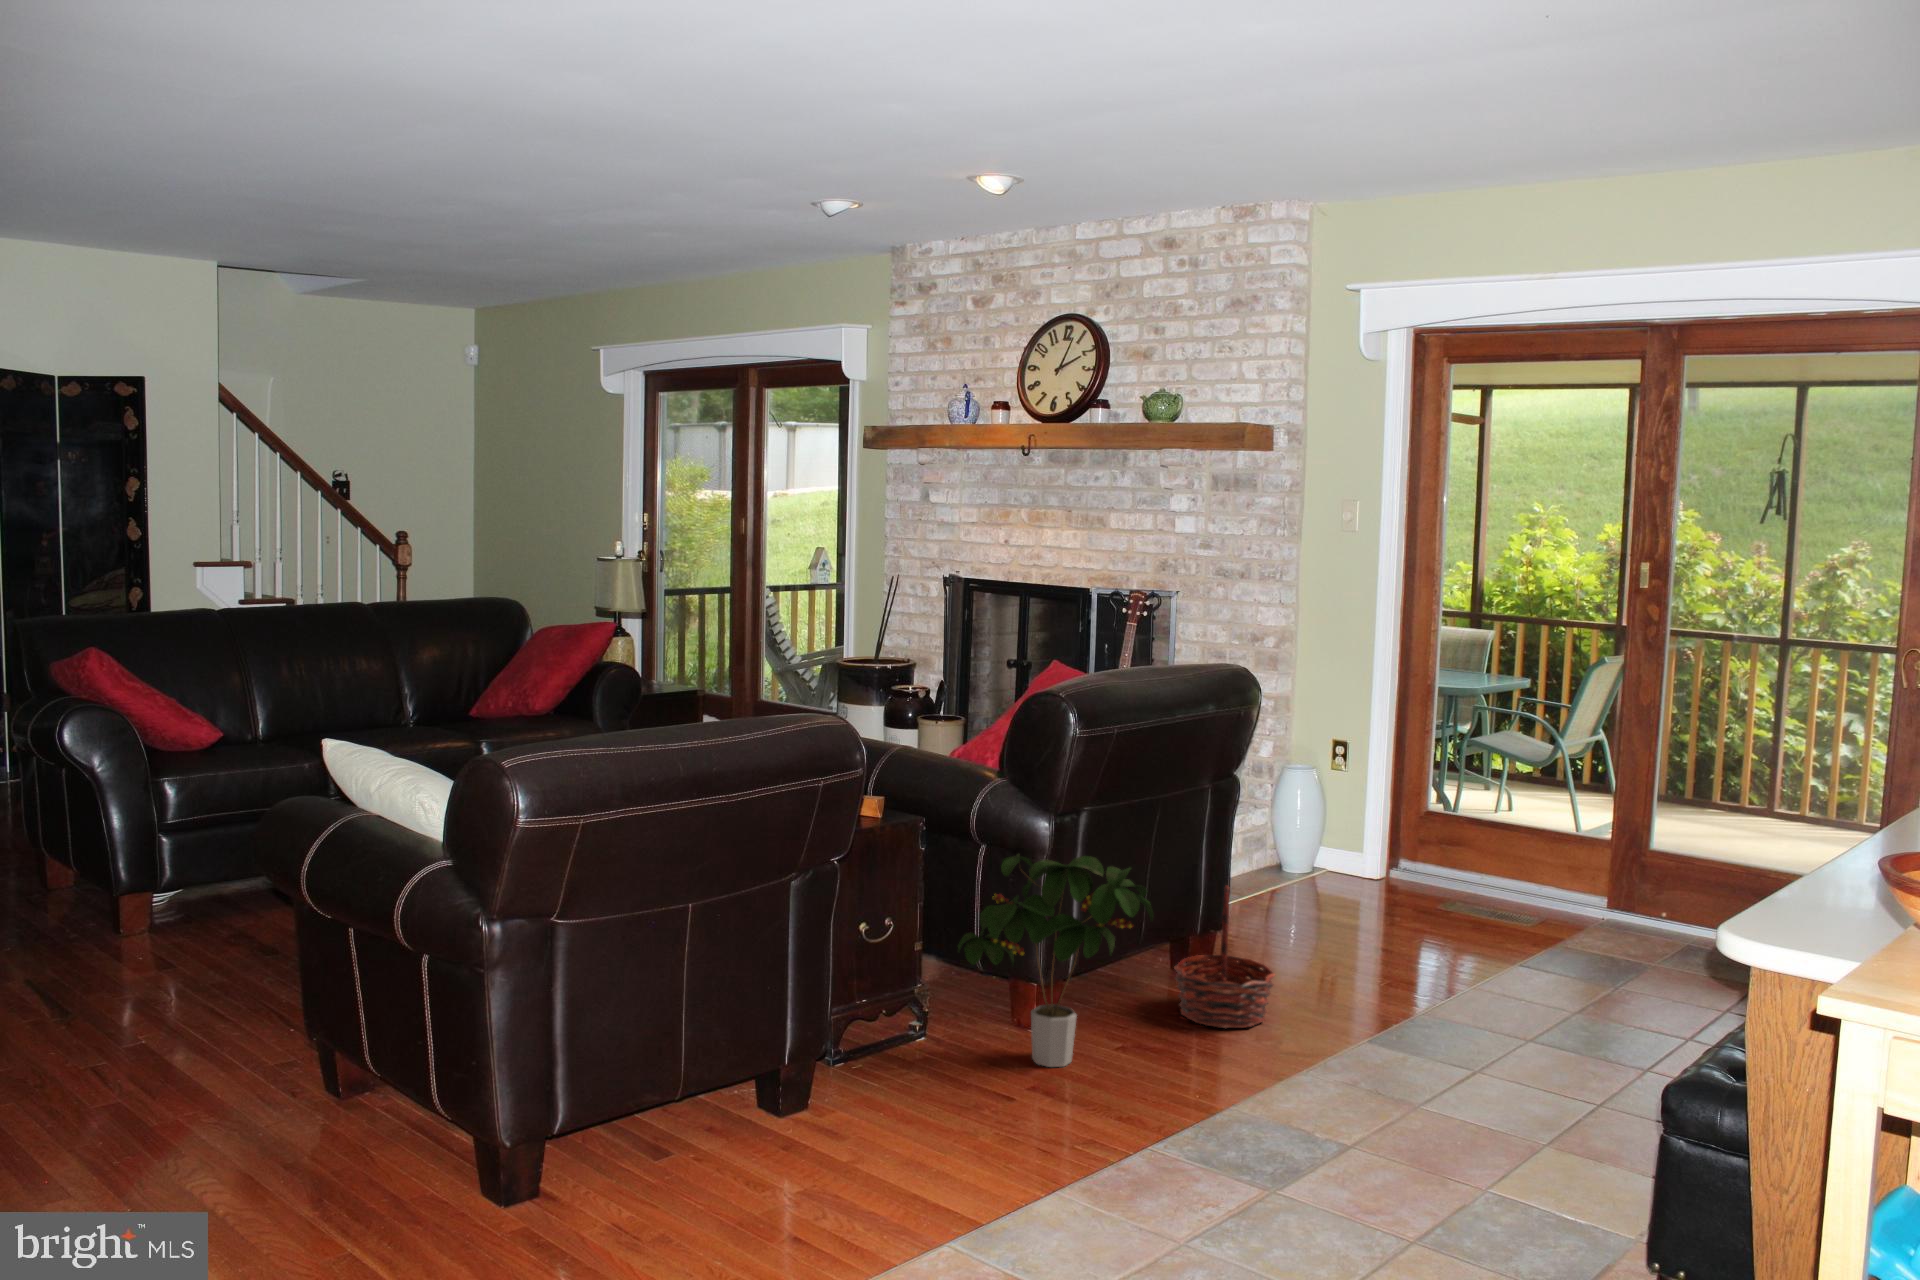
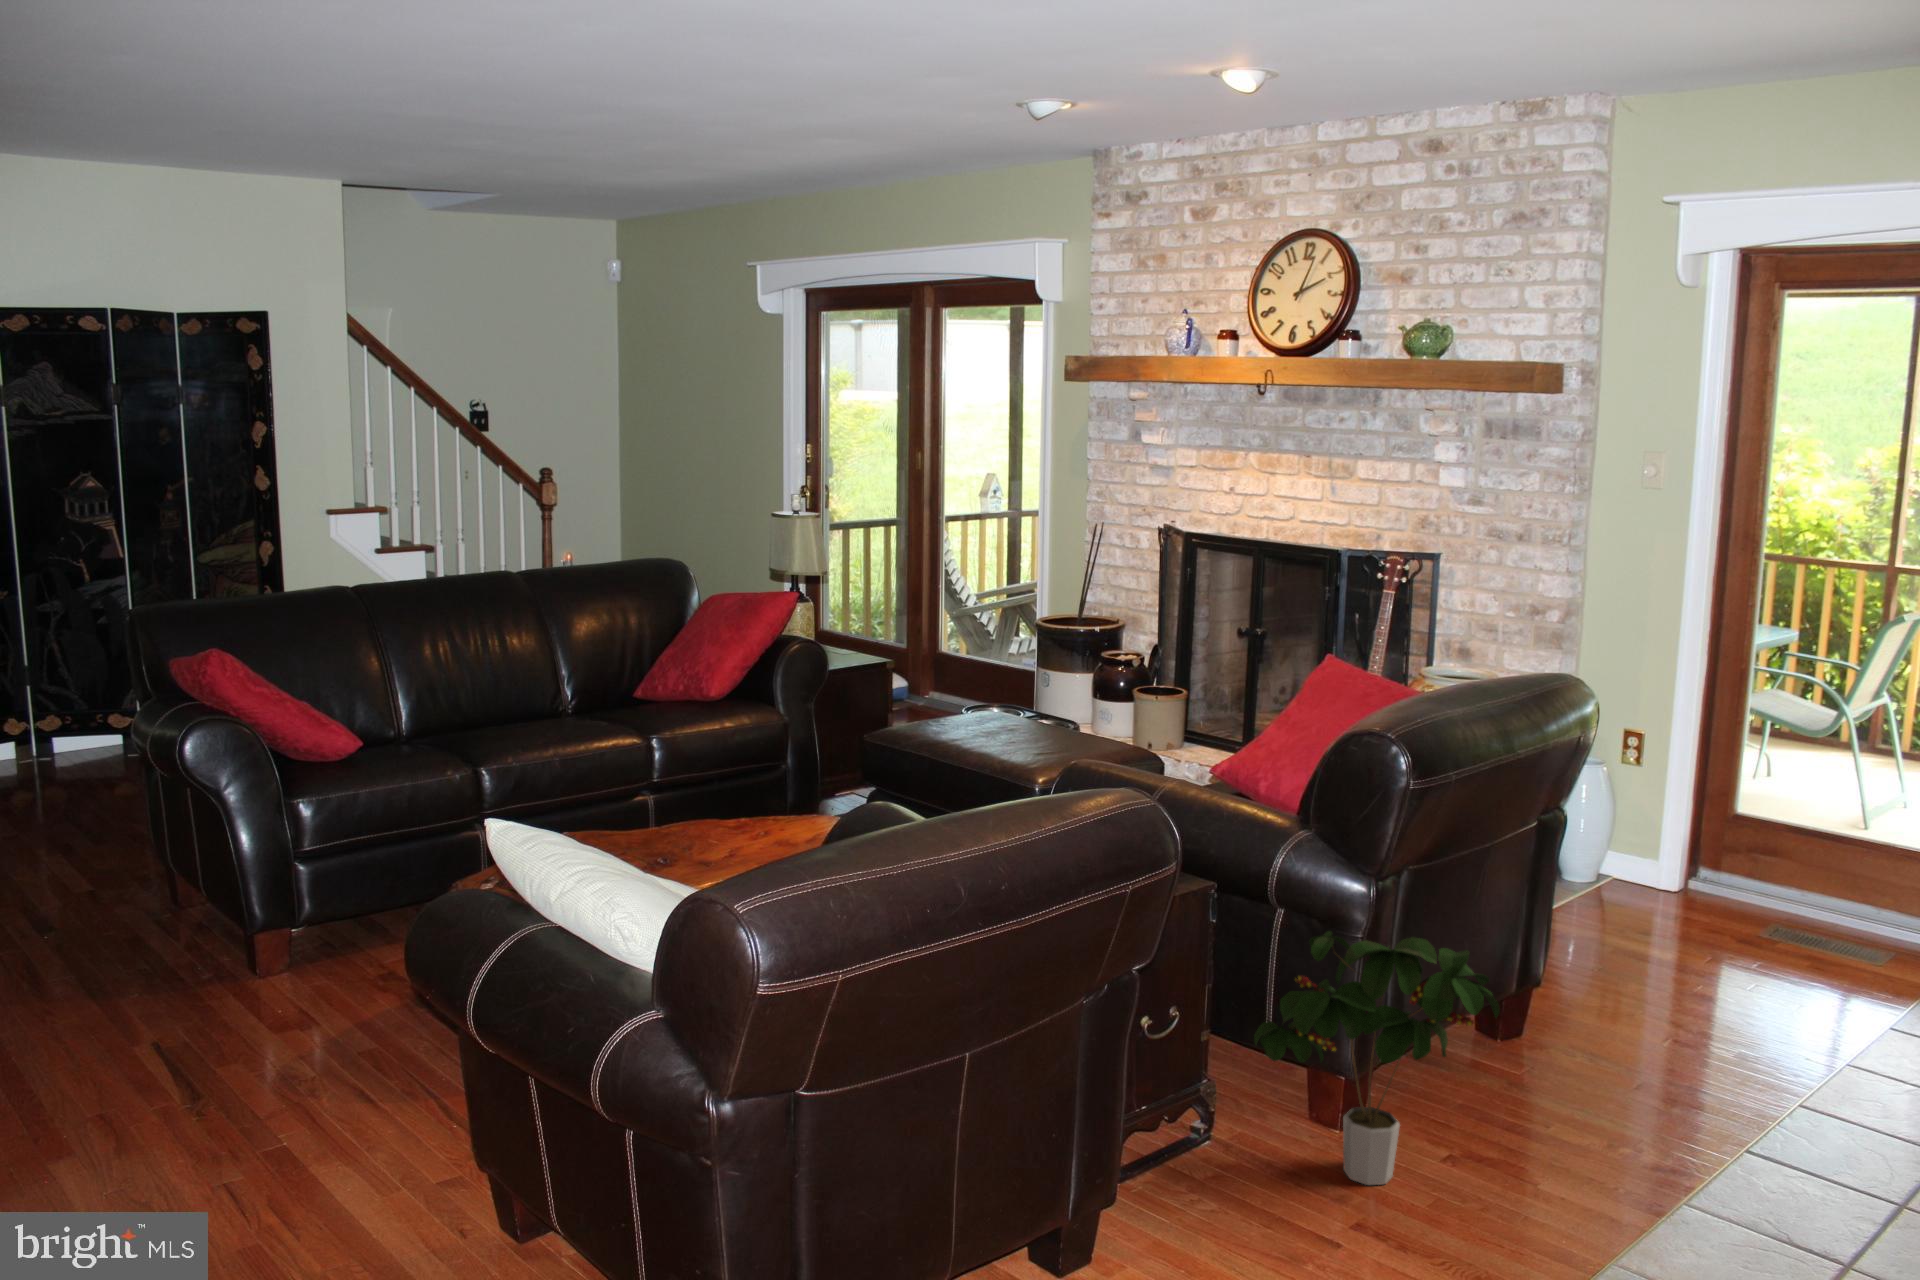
basket: present [1174,885,1275,1028] -> none [1497,954,1624,1128]

